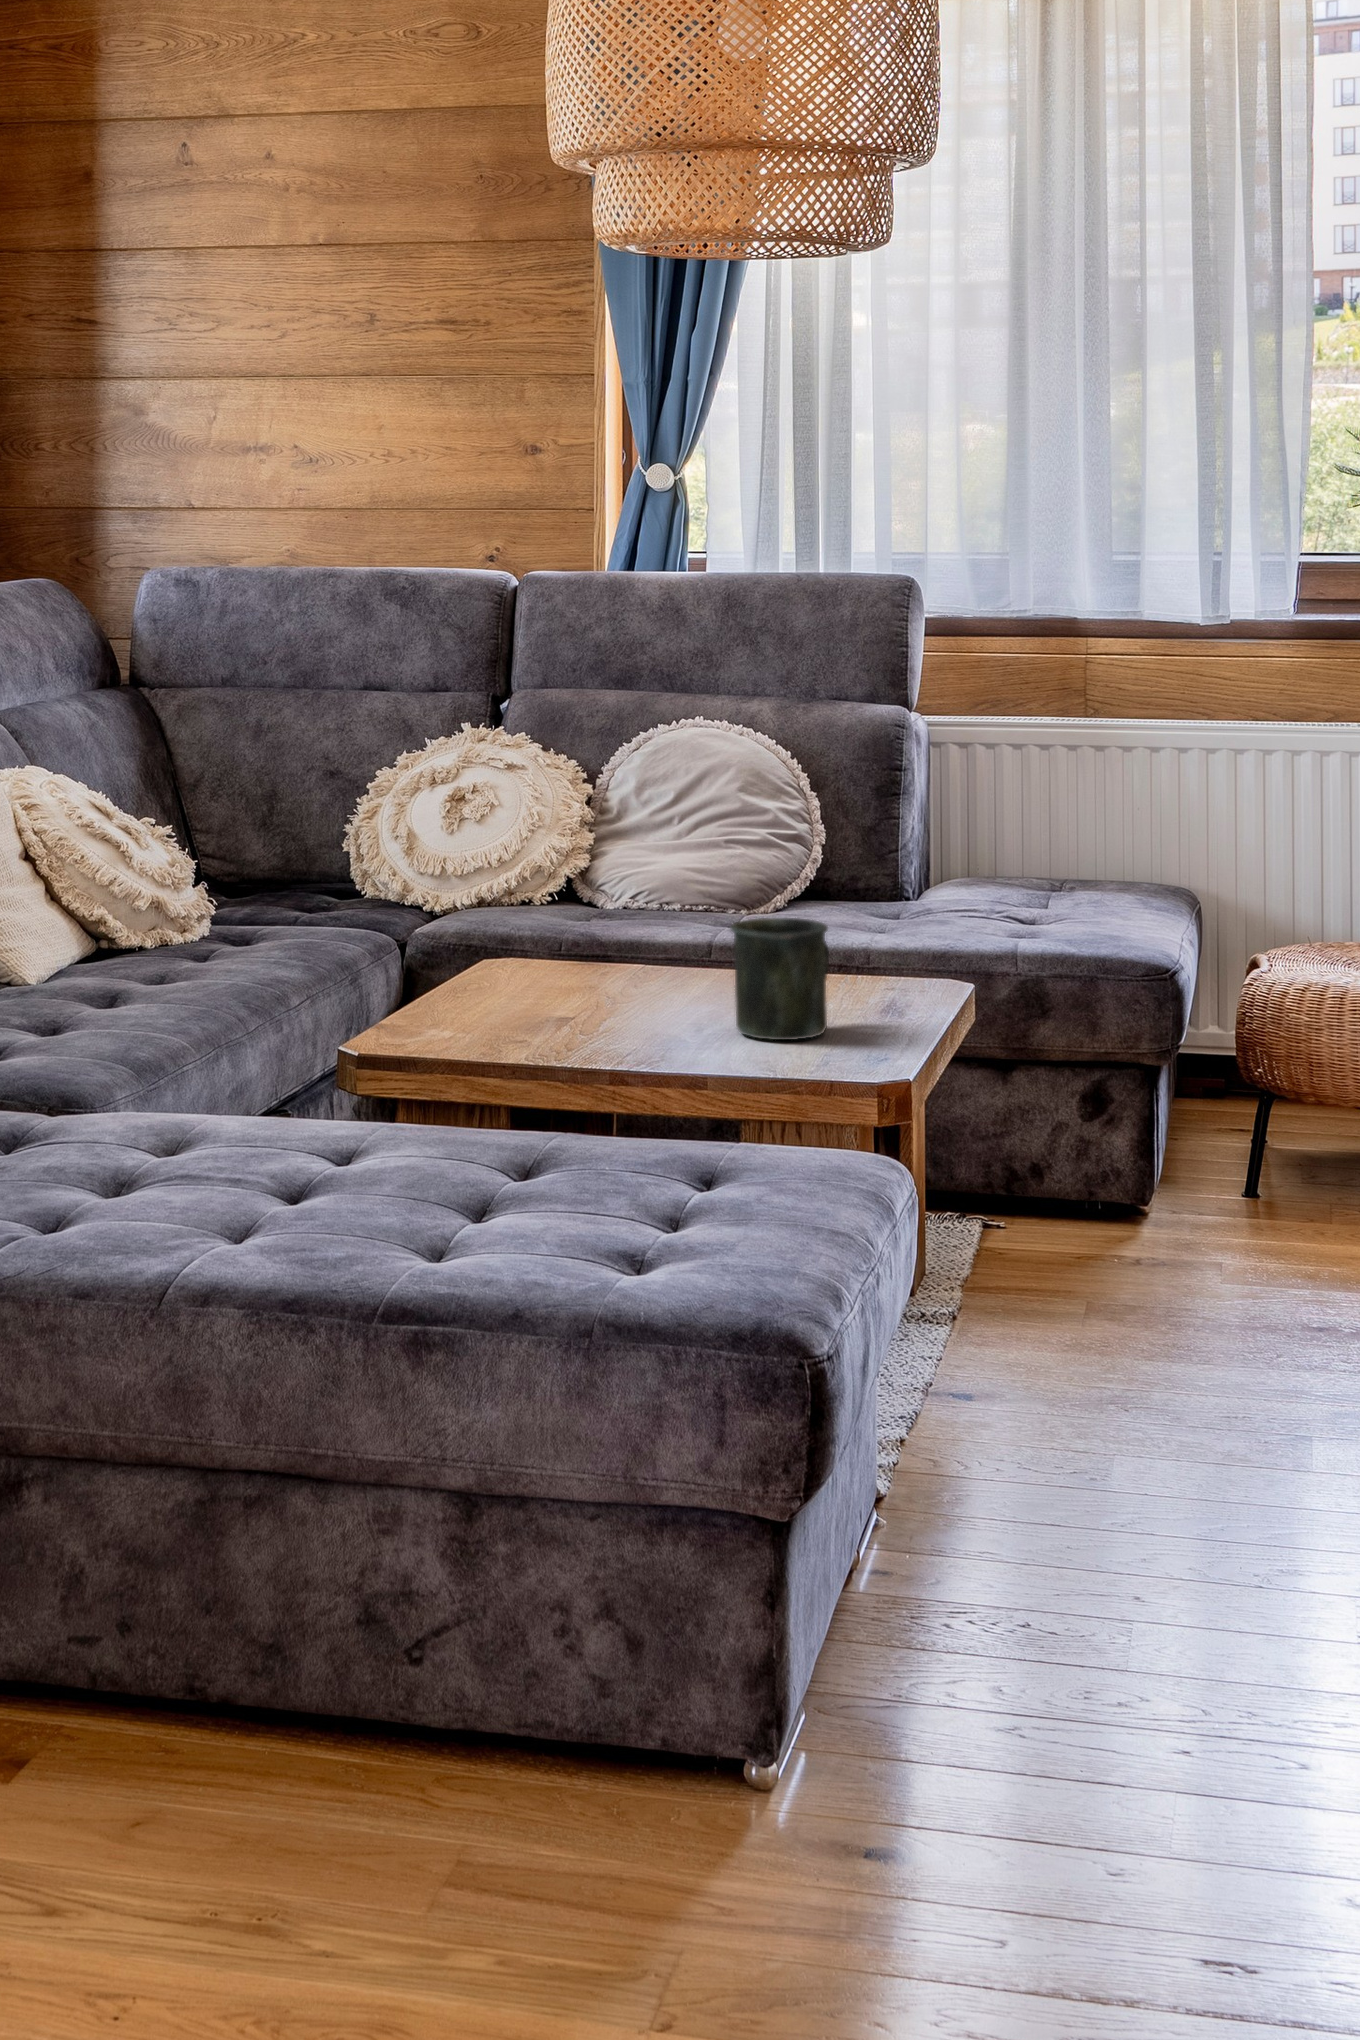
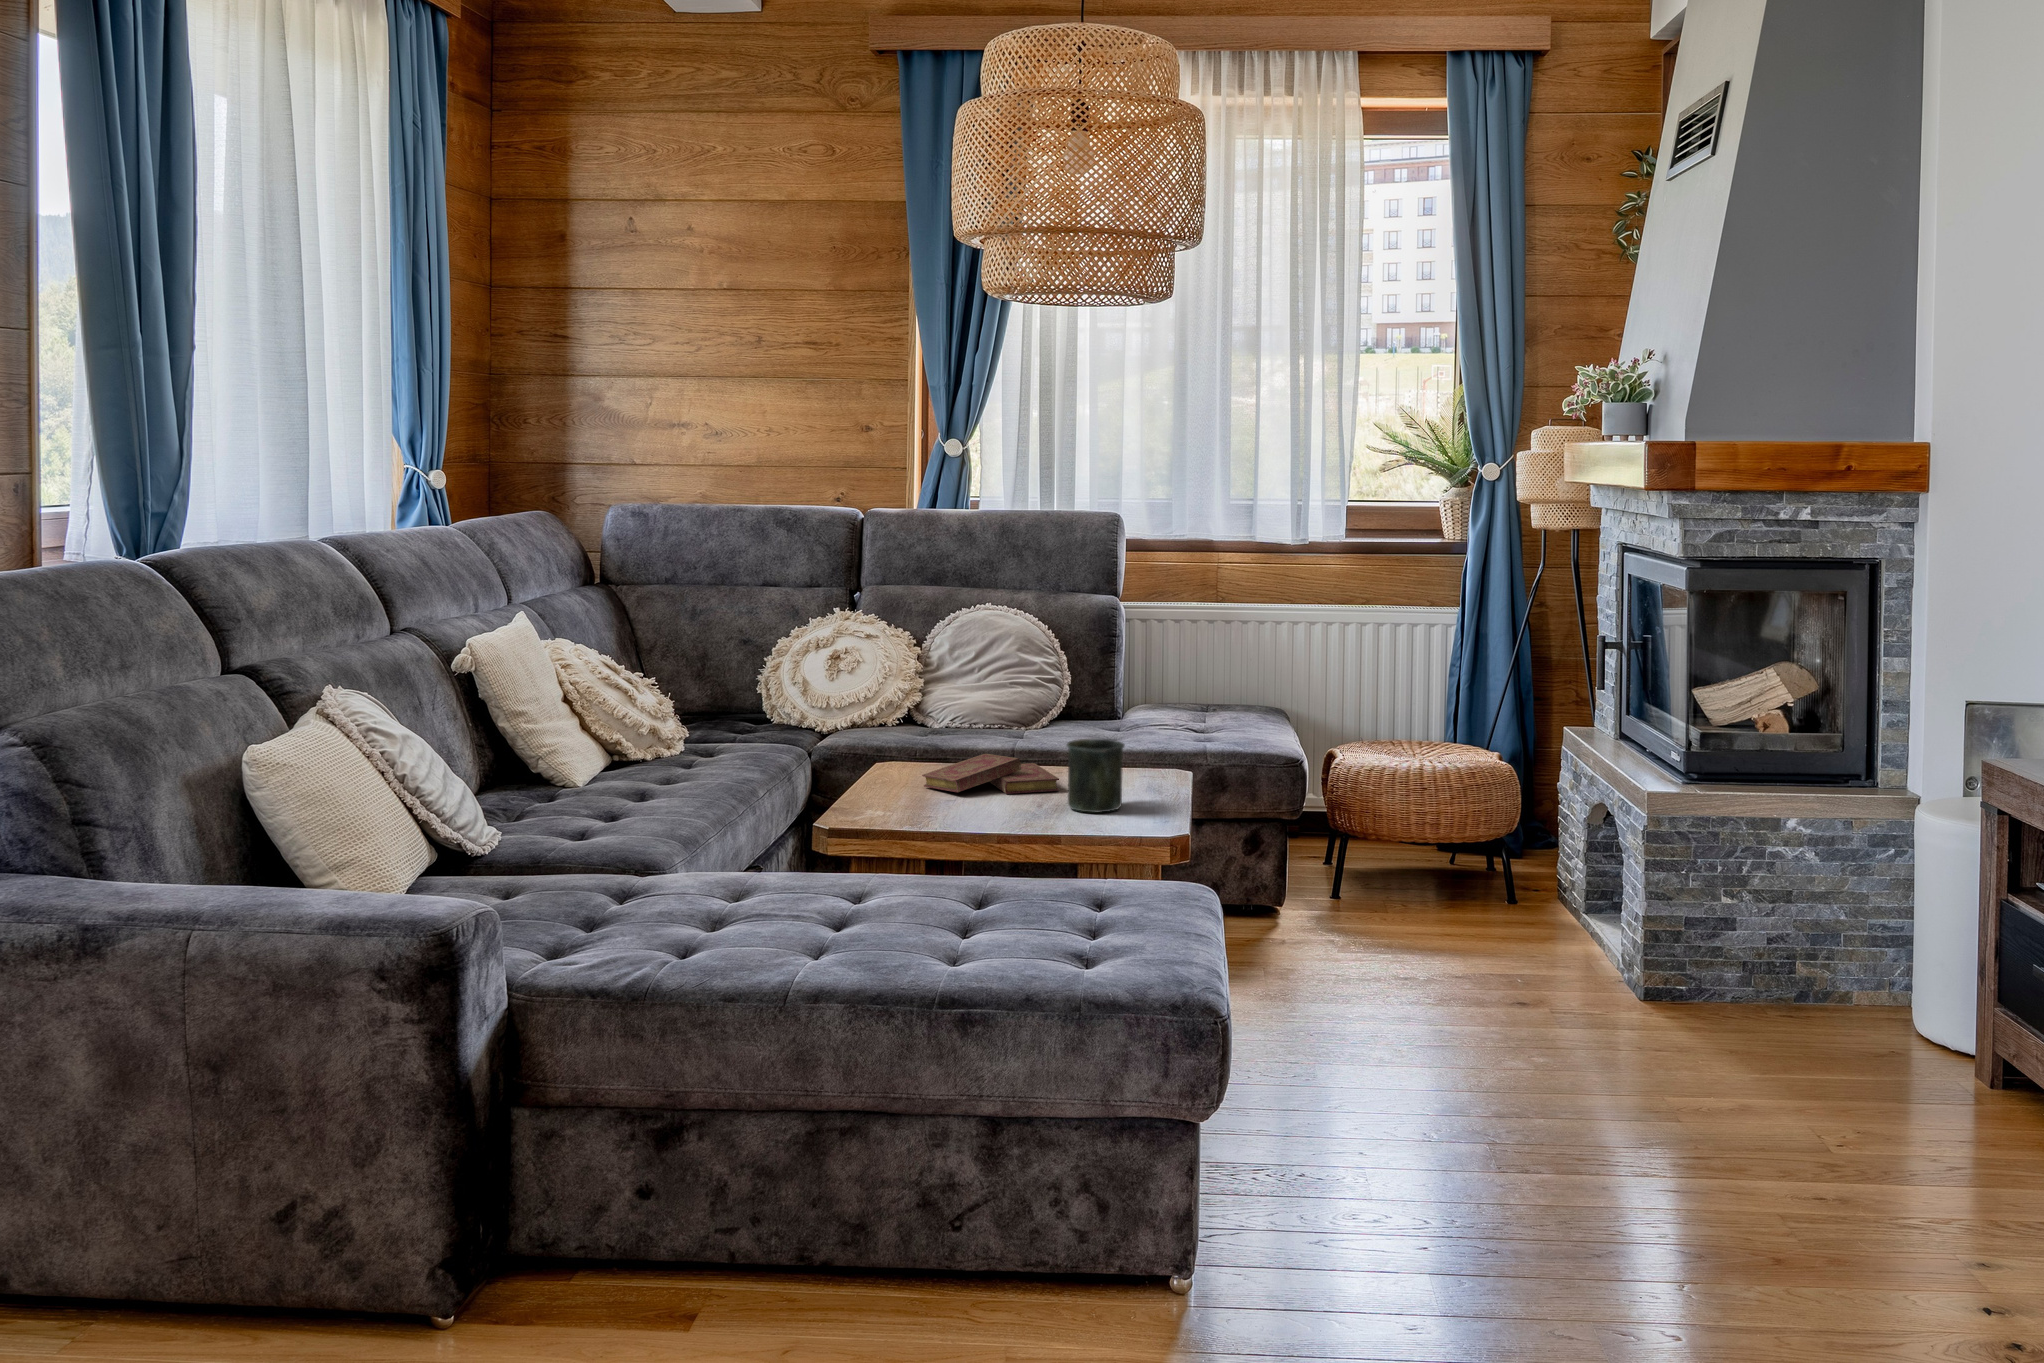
book: none [517,943,736,1008] -> present [922,754,1059,794]

